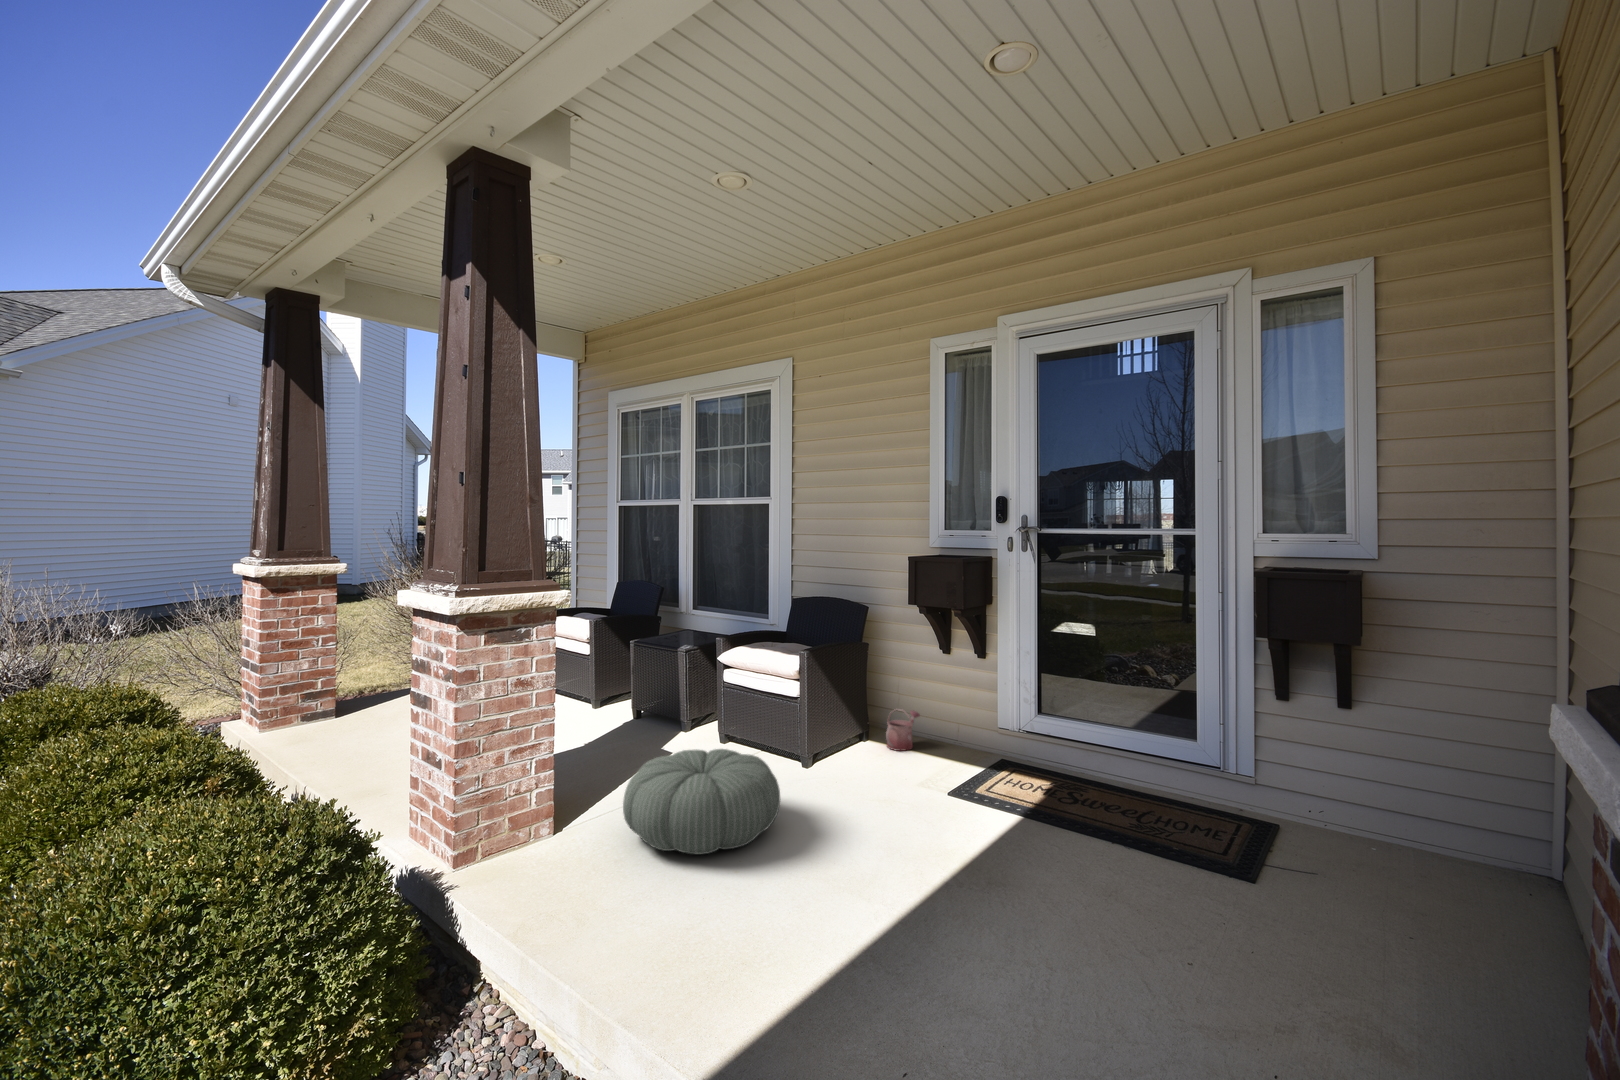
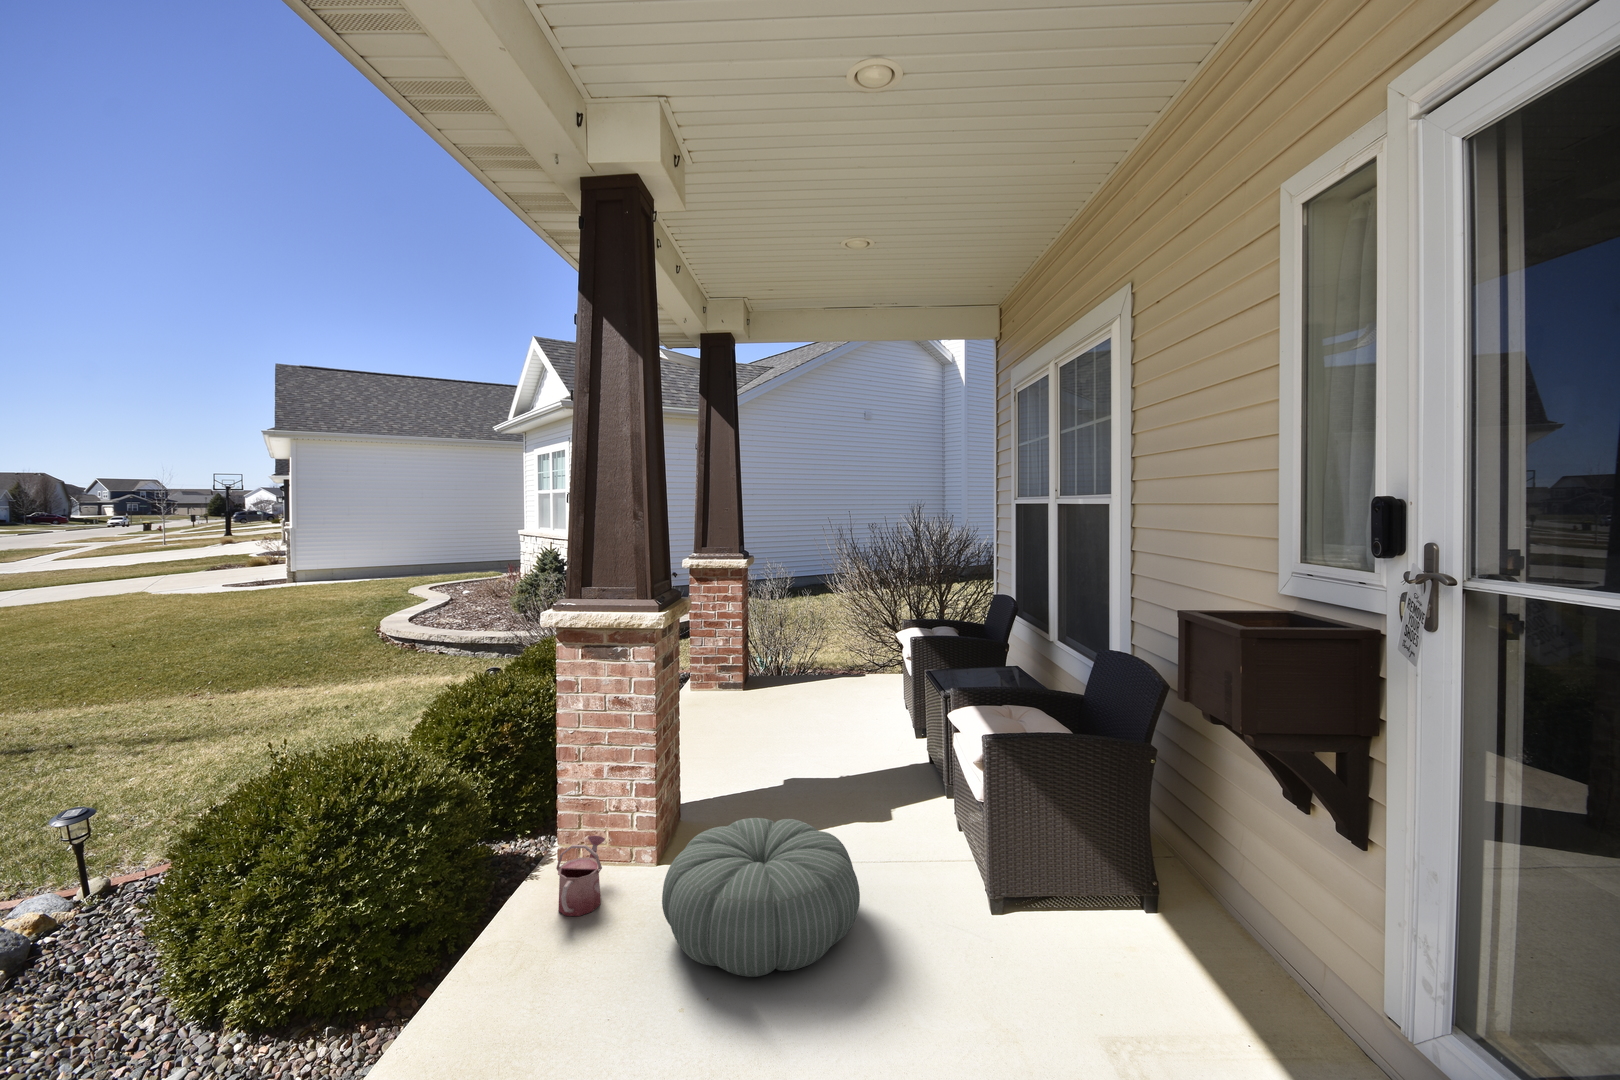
watering can: present [886,709,920,751] -> present [556,835,605,916]

